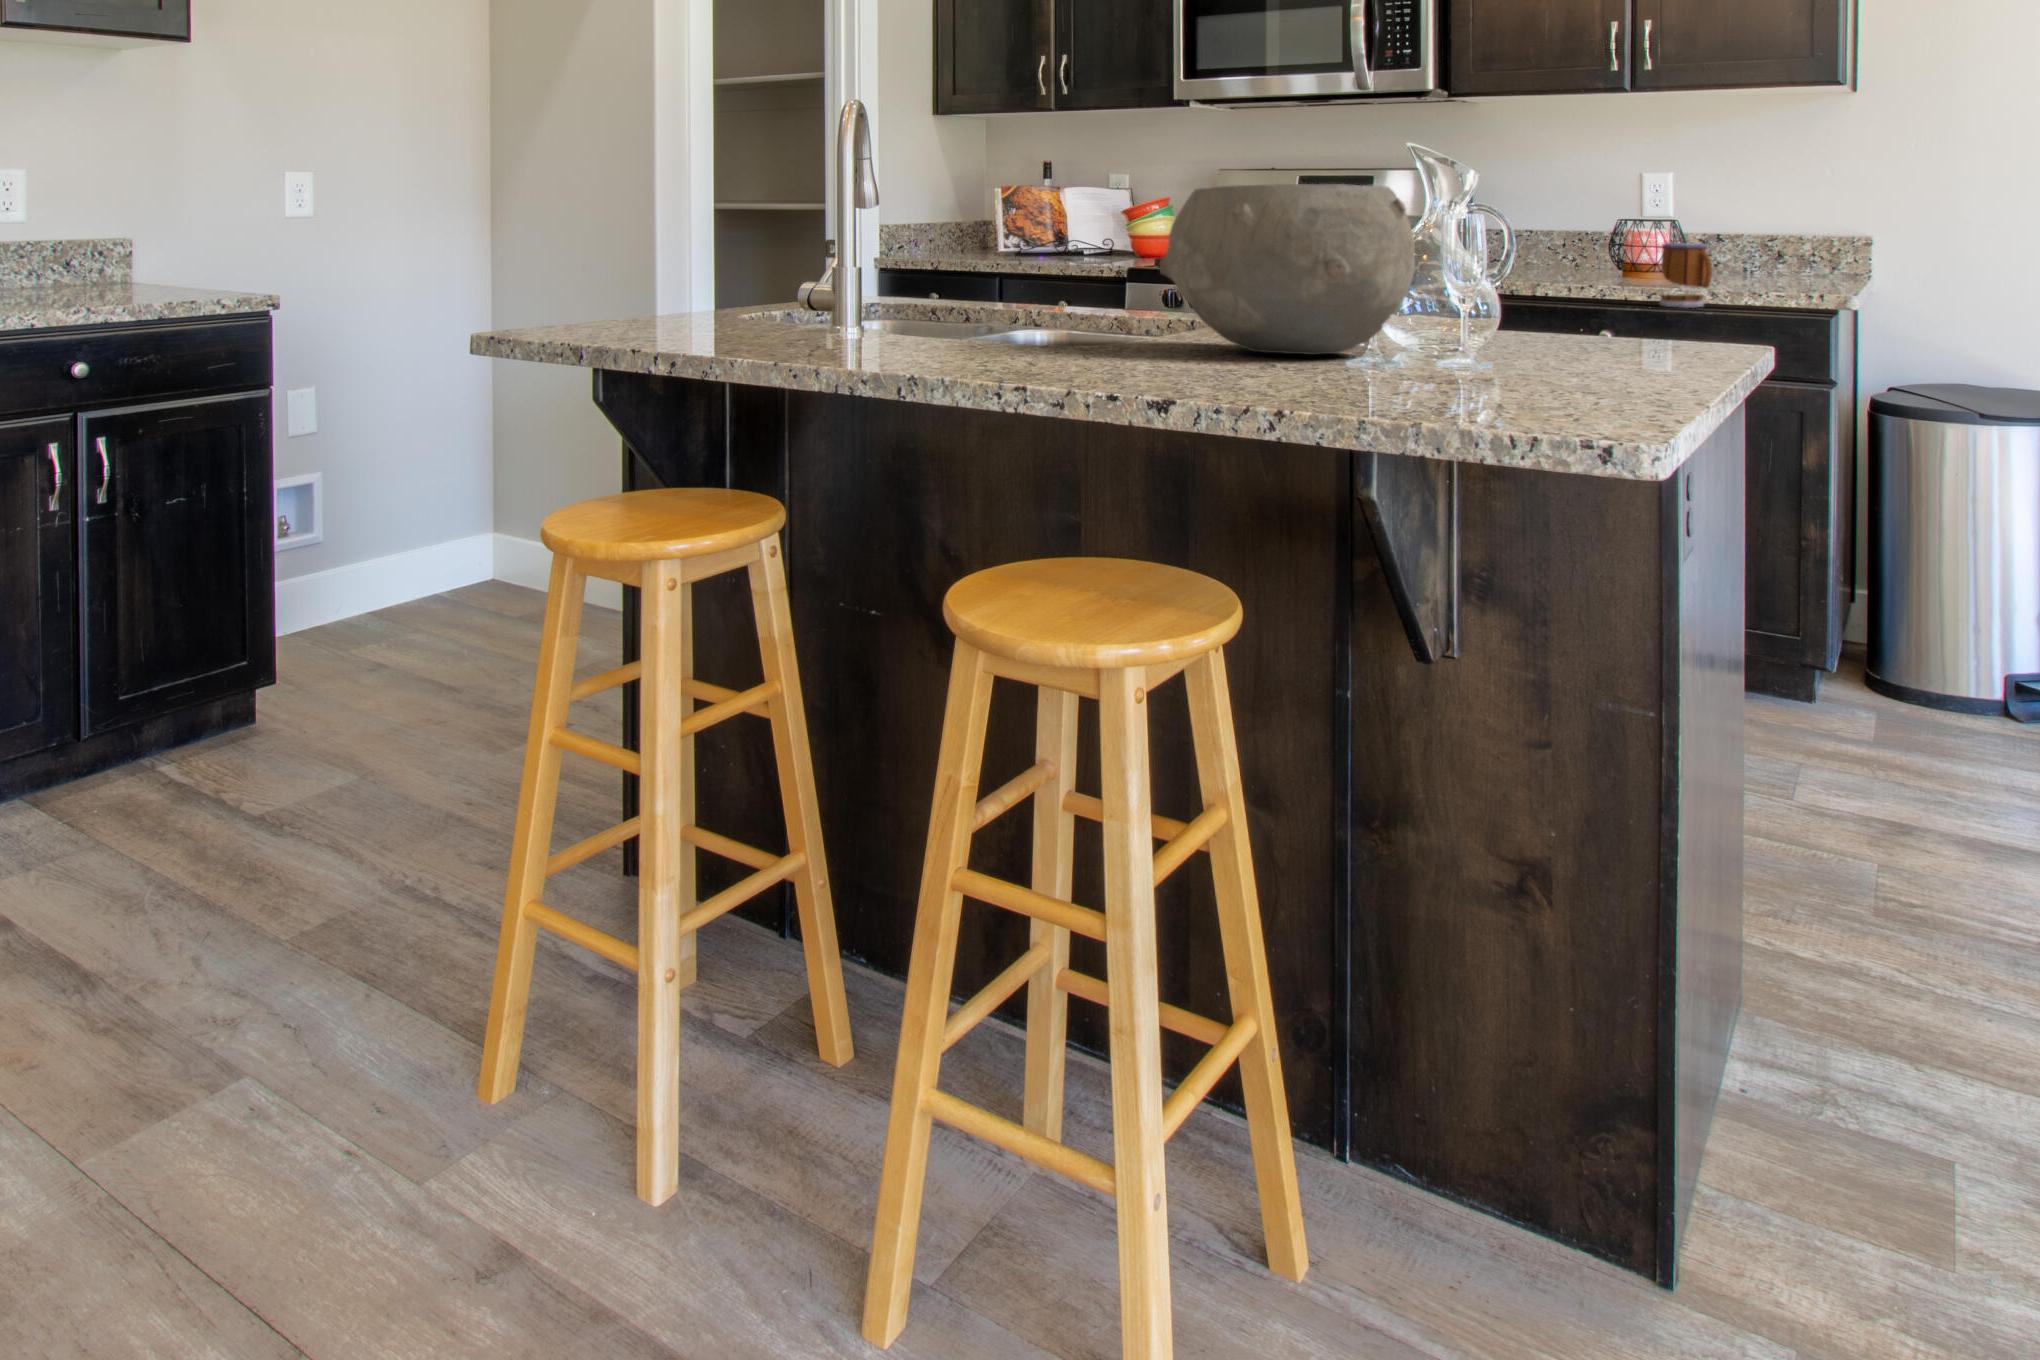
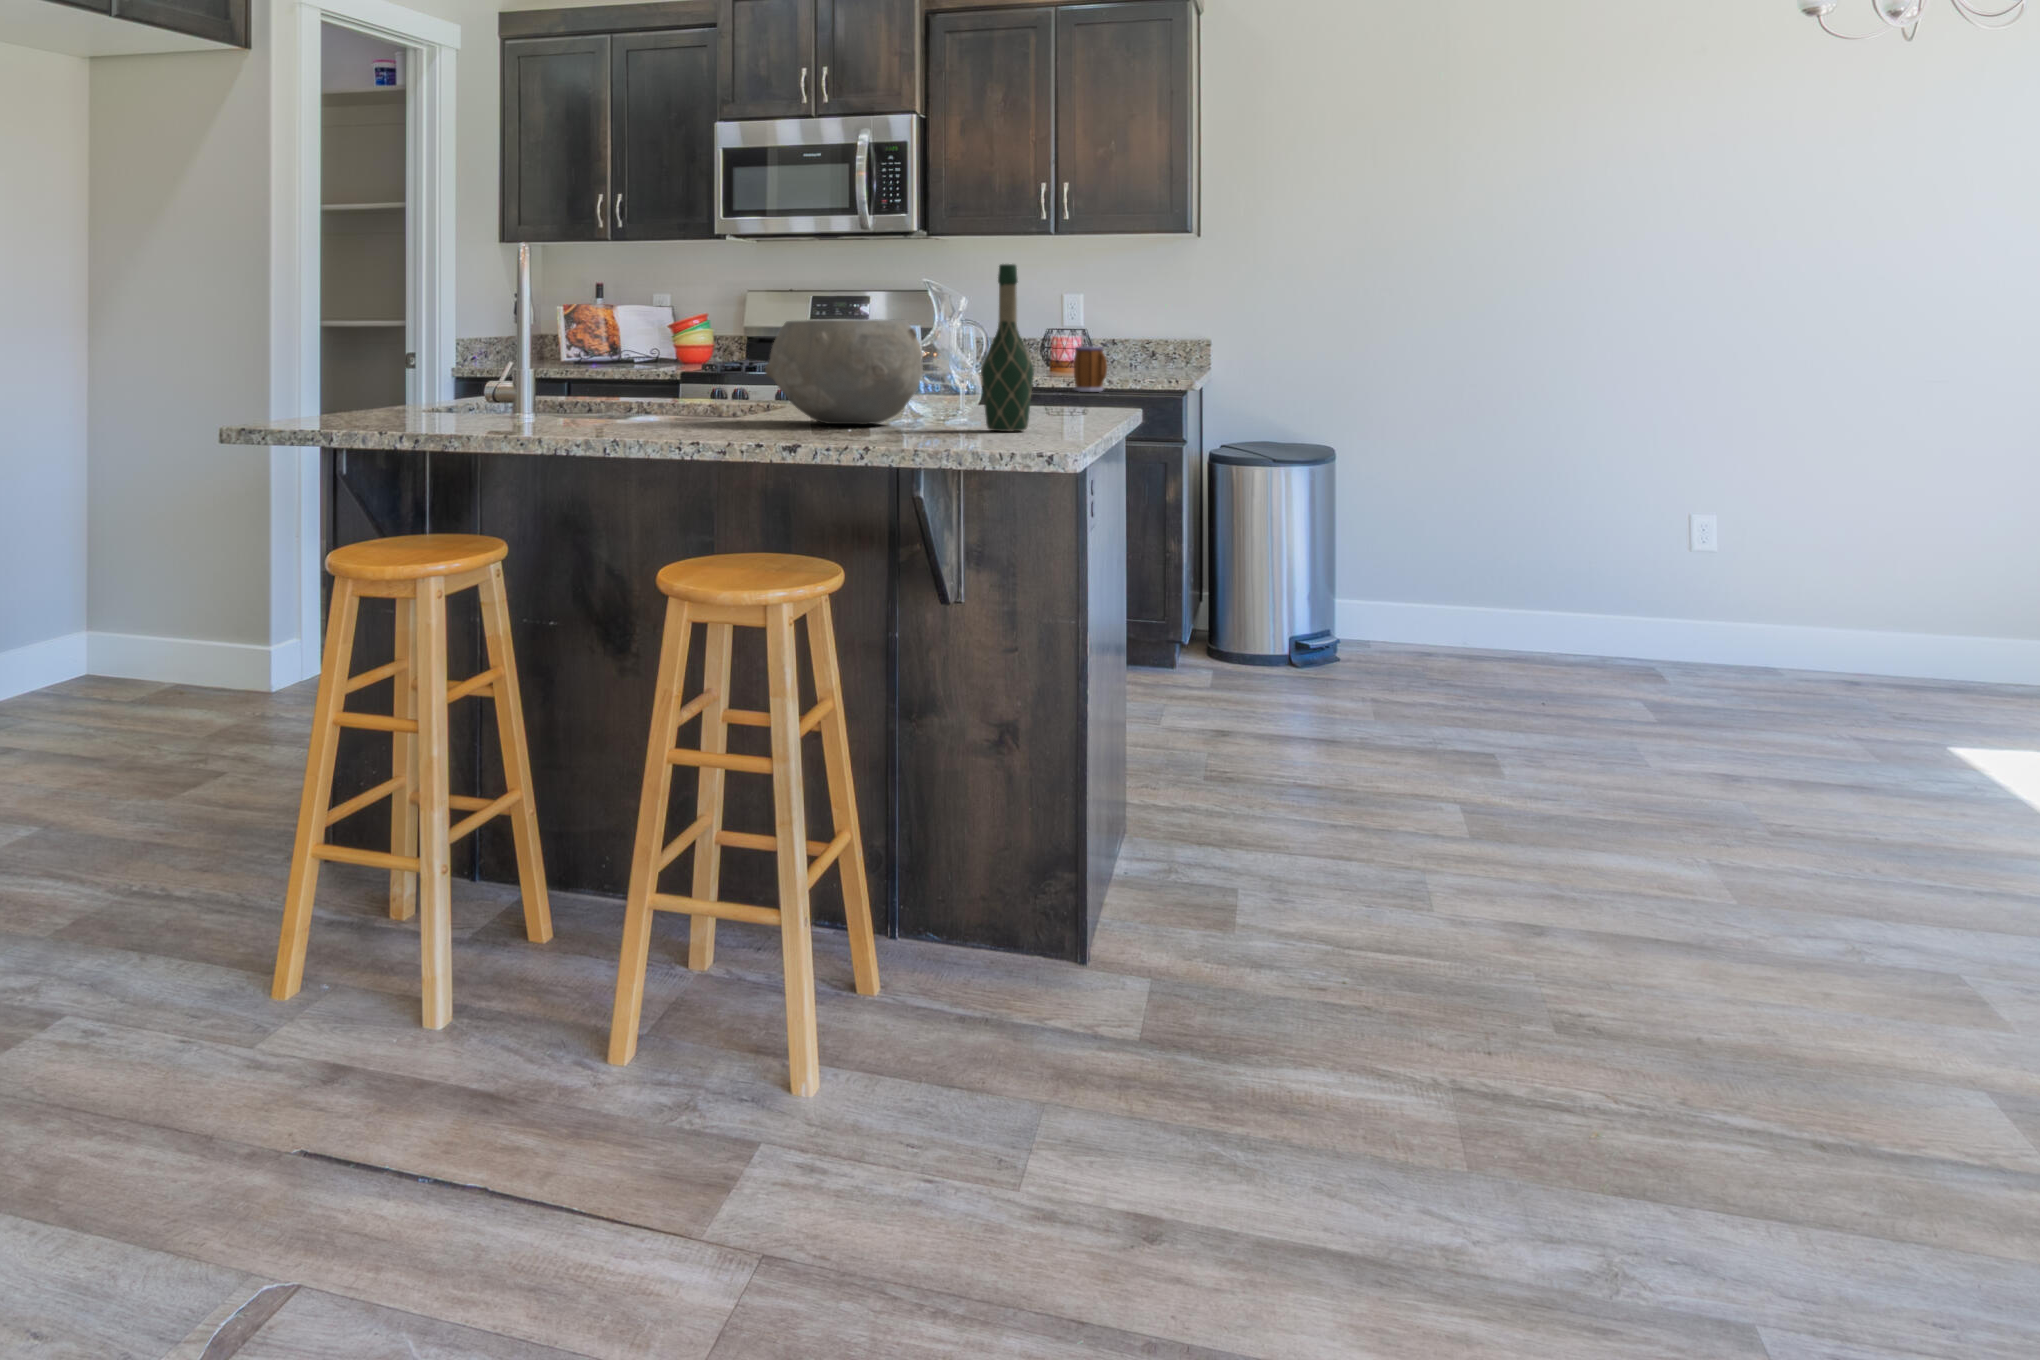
wine bottle: none [1515,83,1614,377] -> present [981,264,1034,432]

